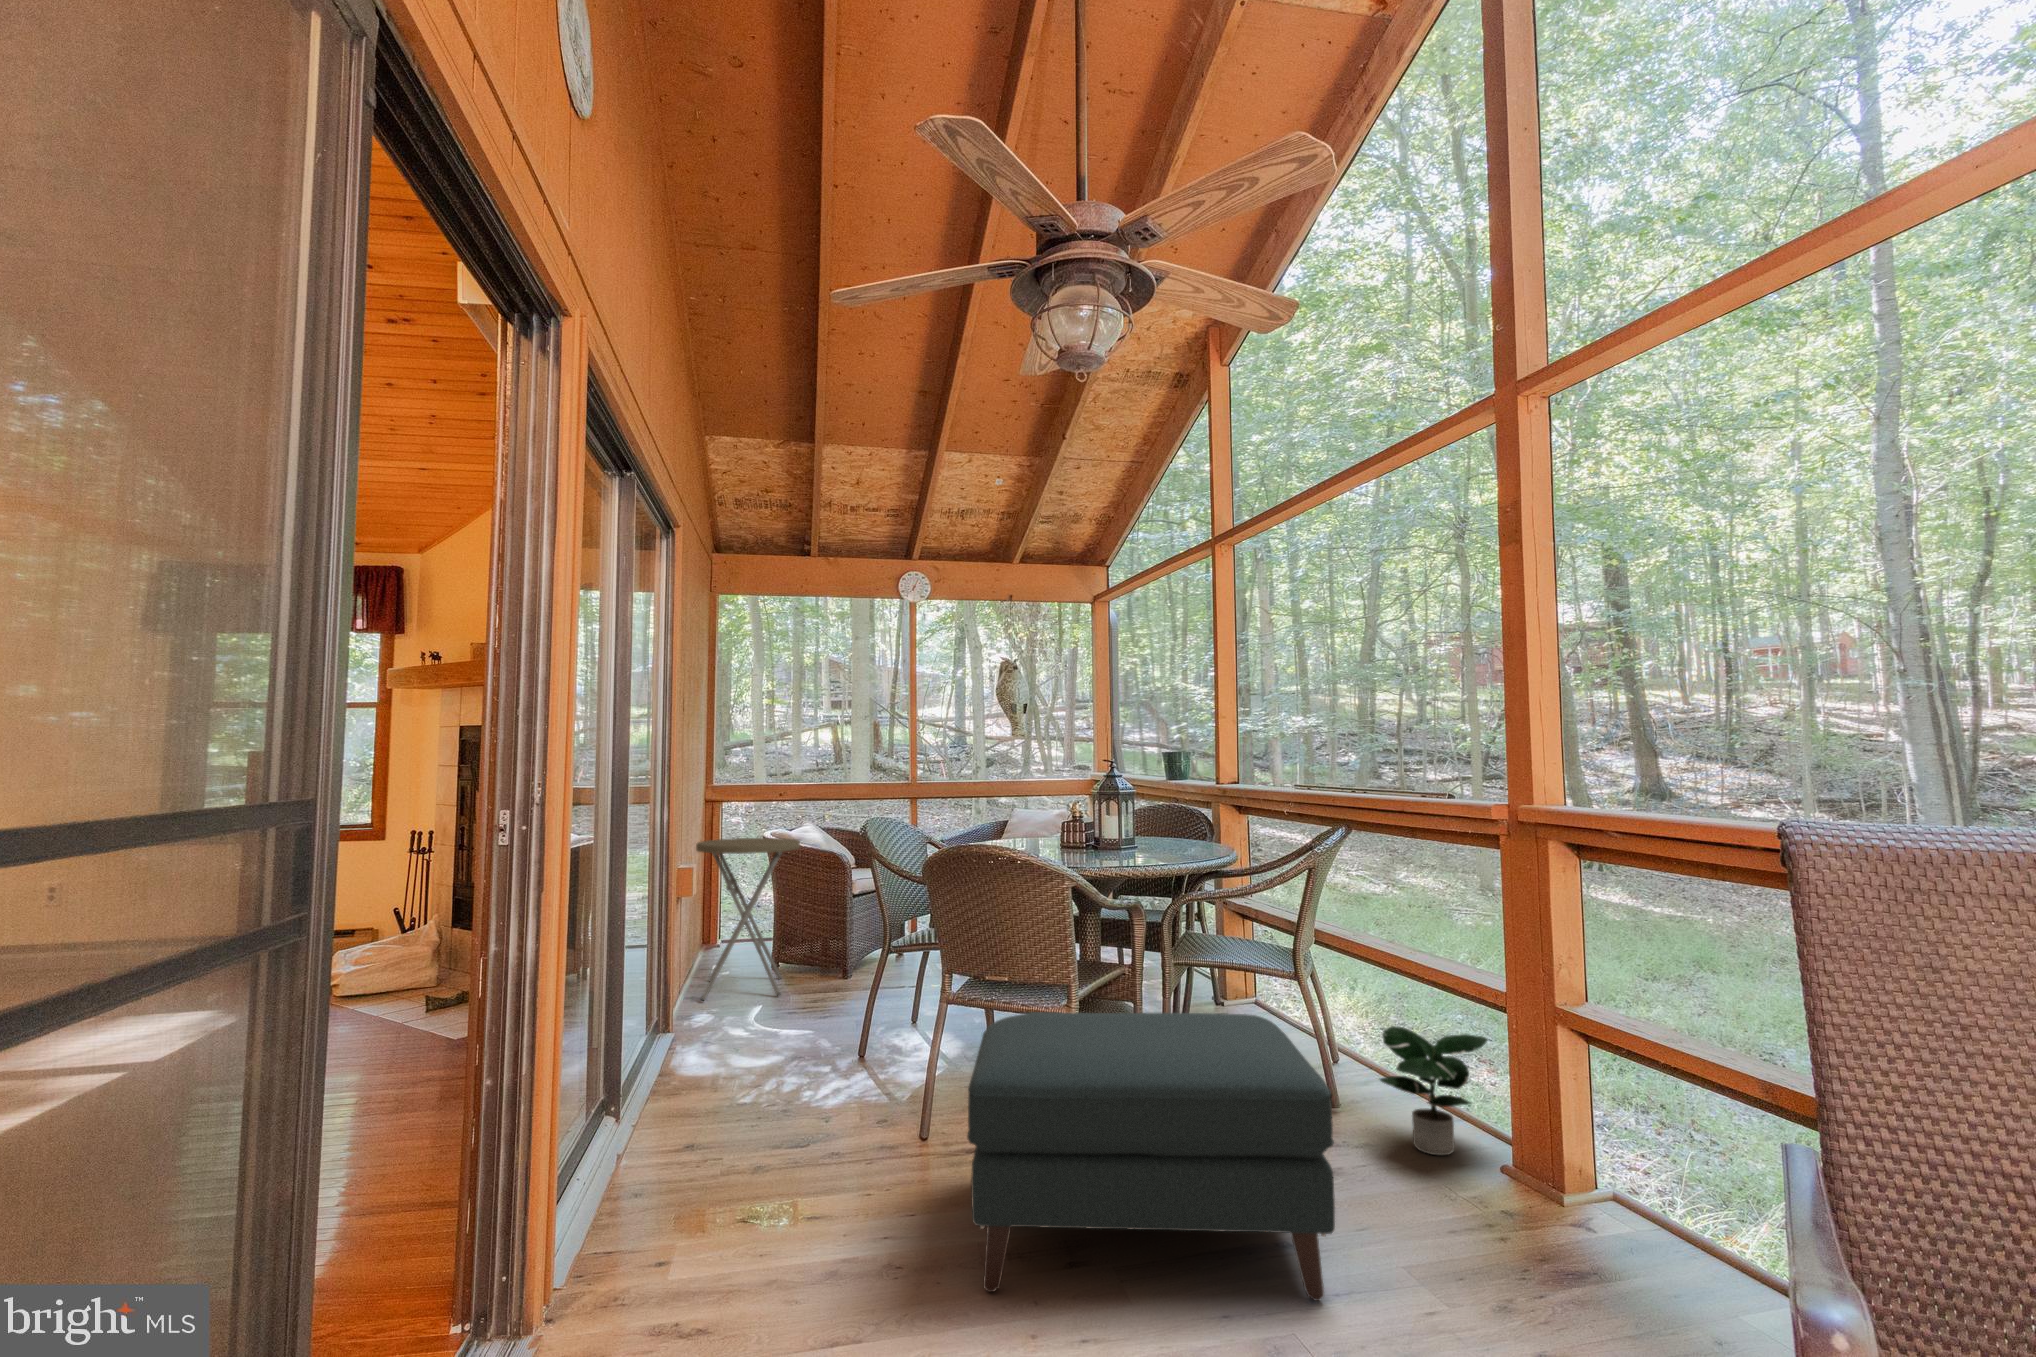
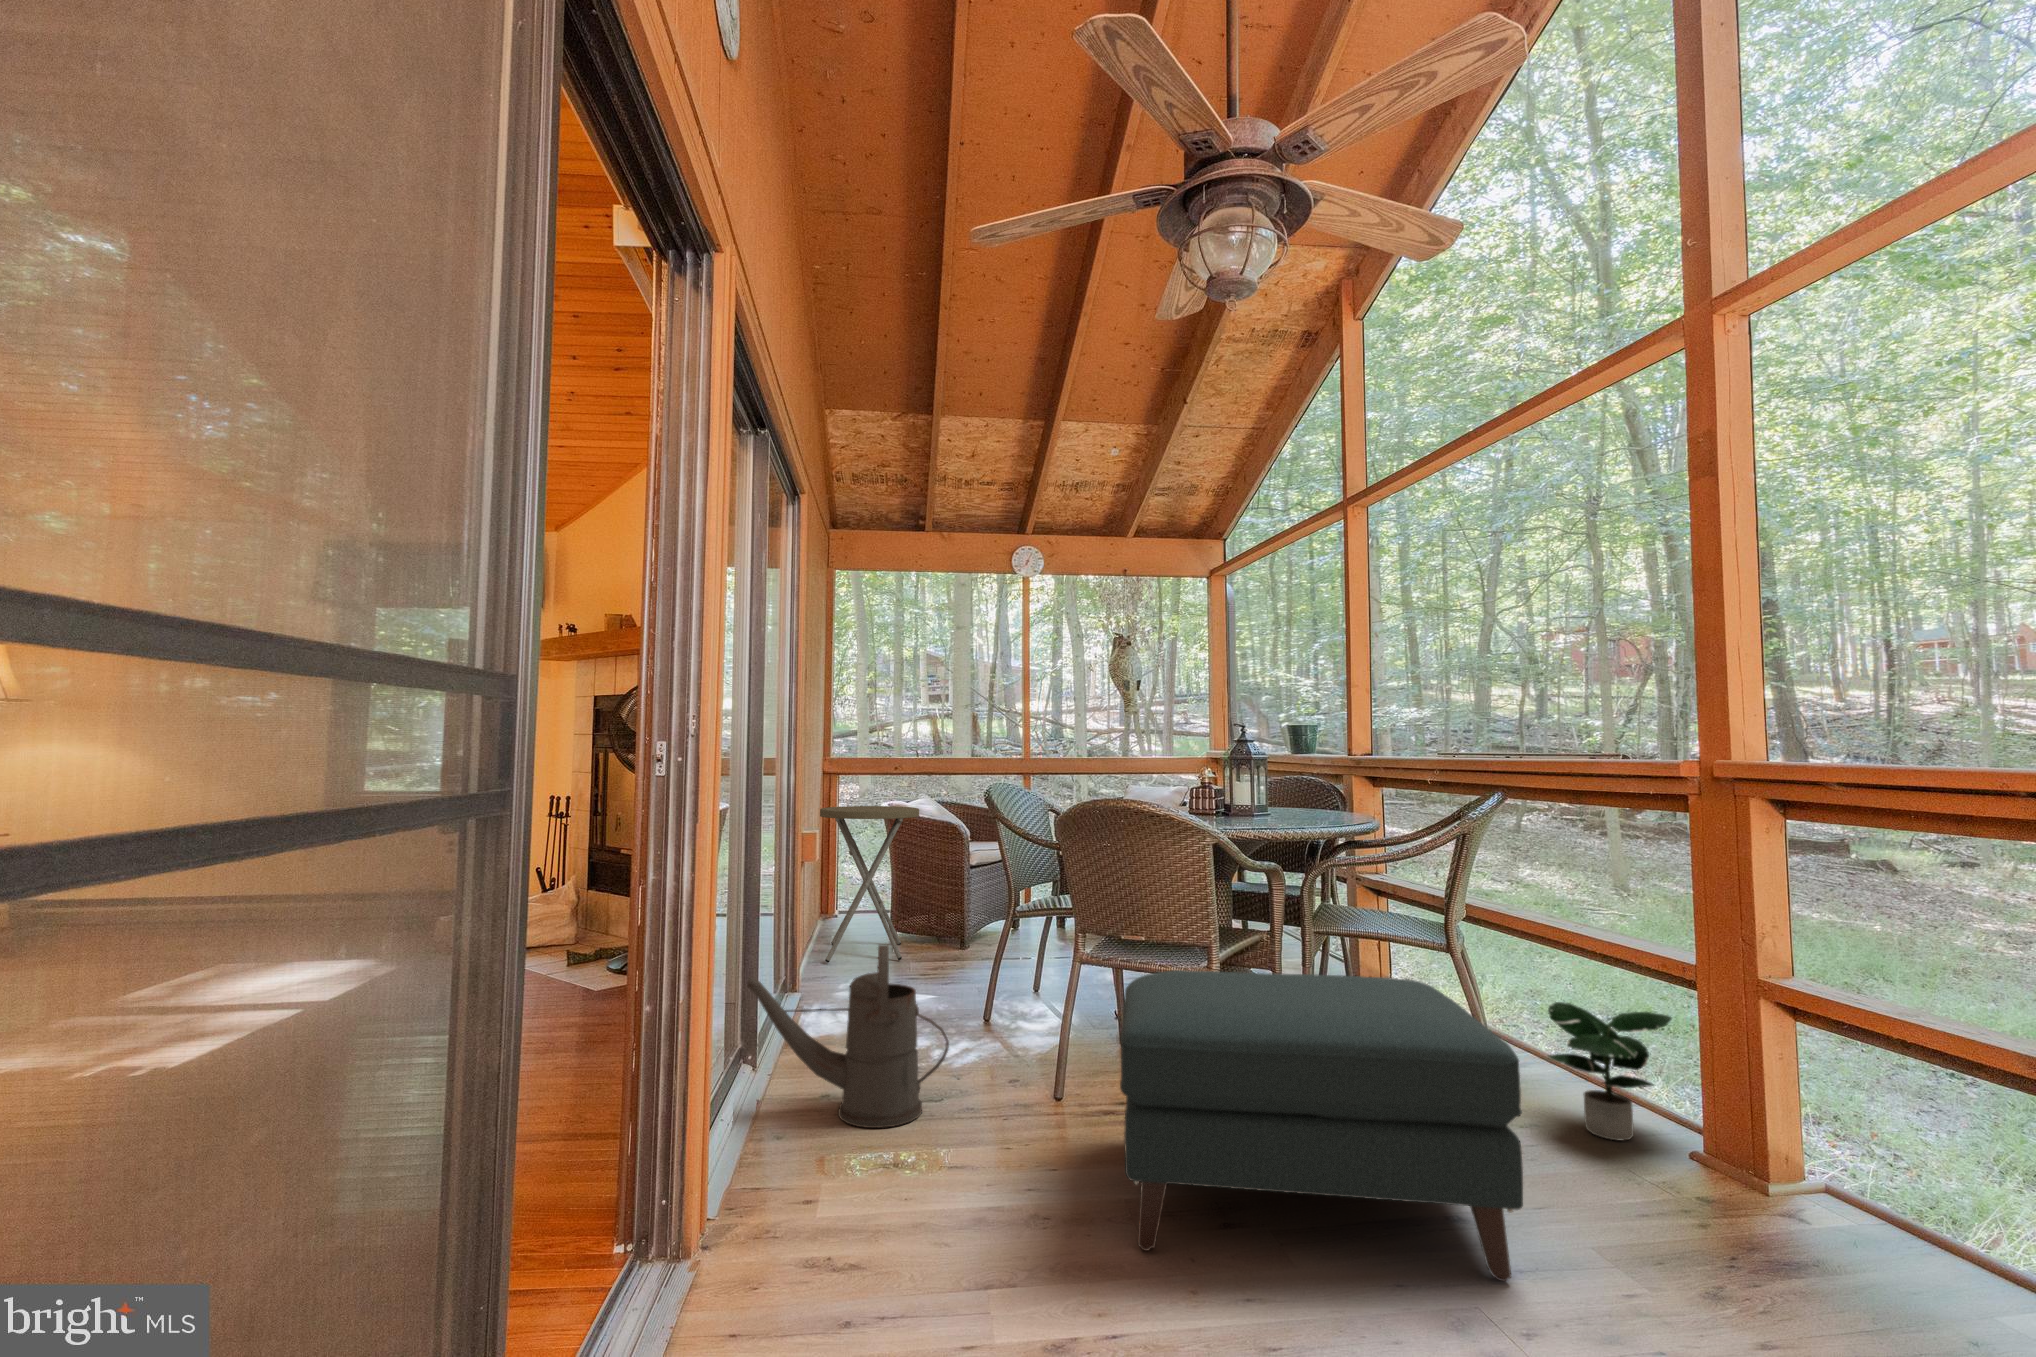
watering can: none [605,994,813,1180] -> present [747,945,949,1128]

